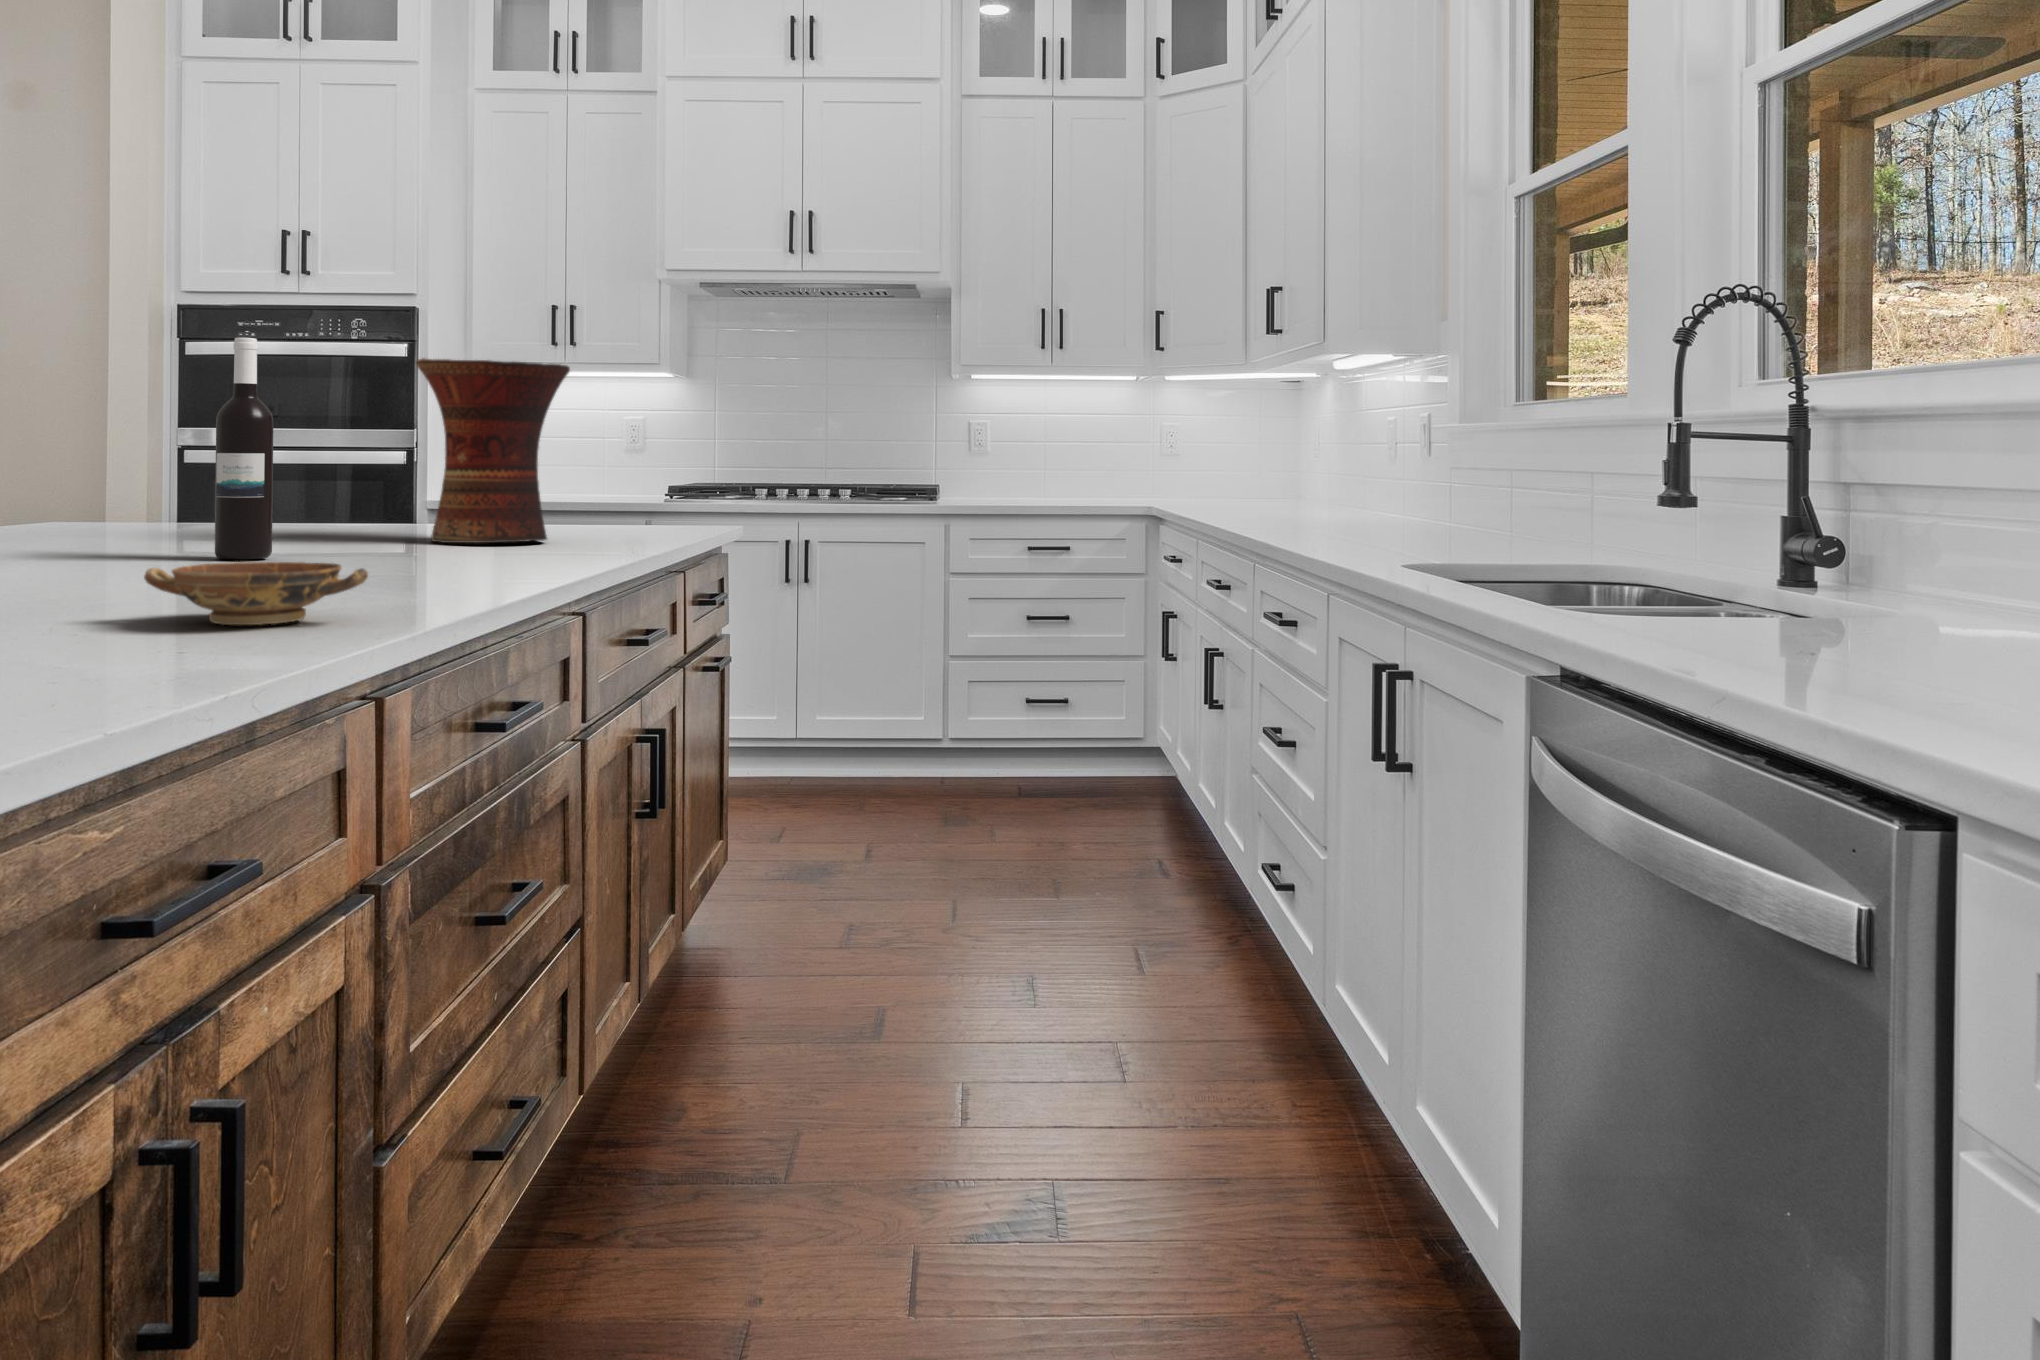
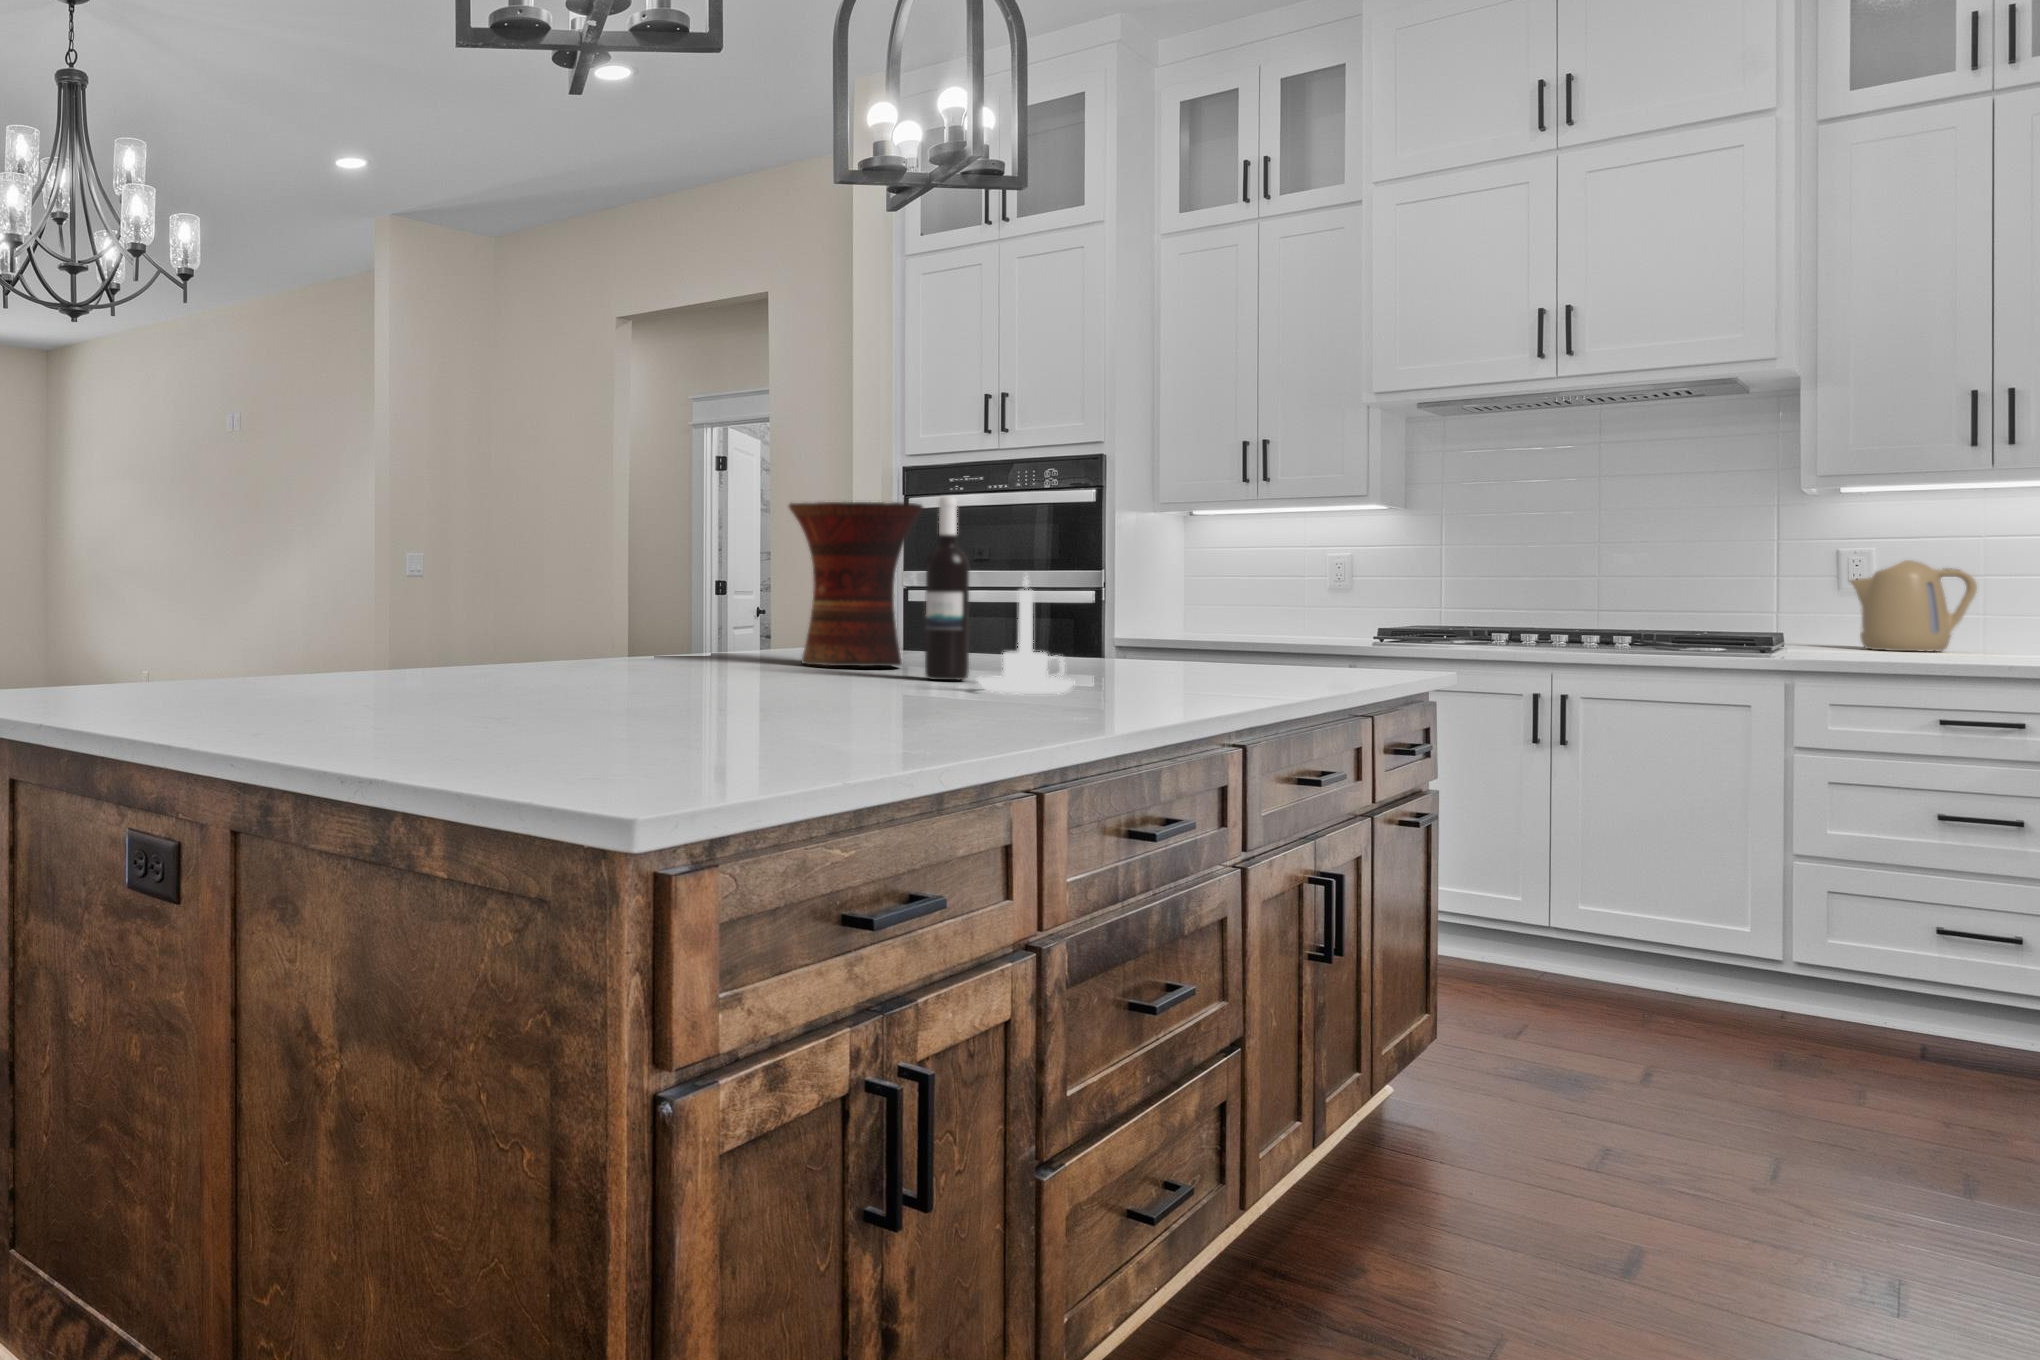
vase: present [416,358,570,543] -> present [789,502,924,666]
kettle: none [986,427,1056,495] -> present [1851,560,1977,652]
candle holder: none [285,429,404,573] -> present [977,577,1074,694]
bowl: present [144,562,368,625] -> none [871,677,1034,726]

